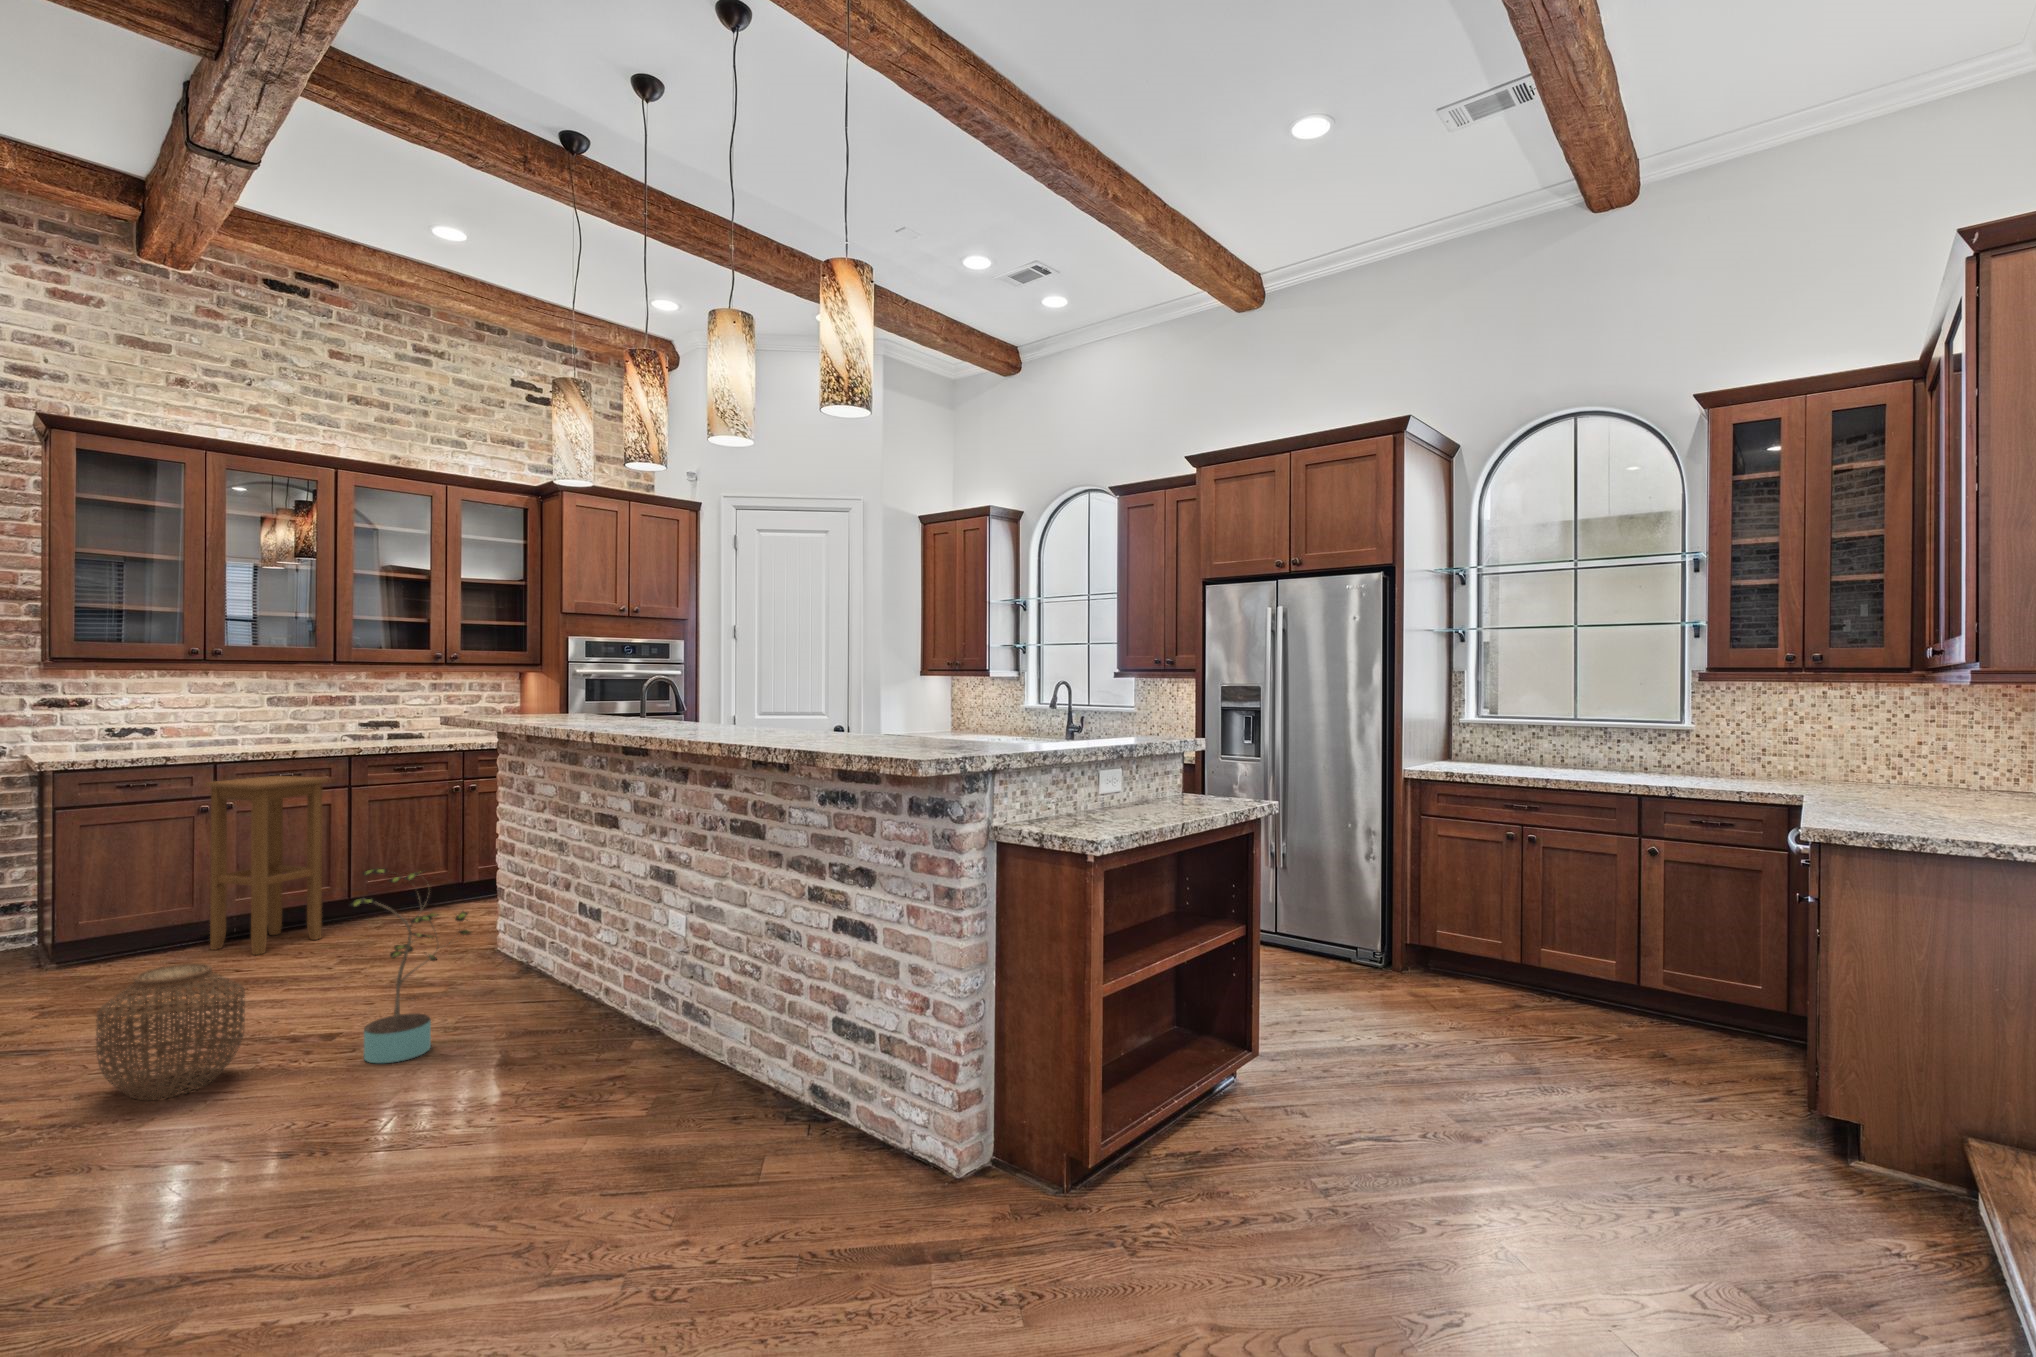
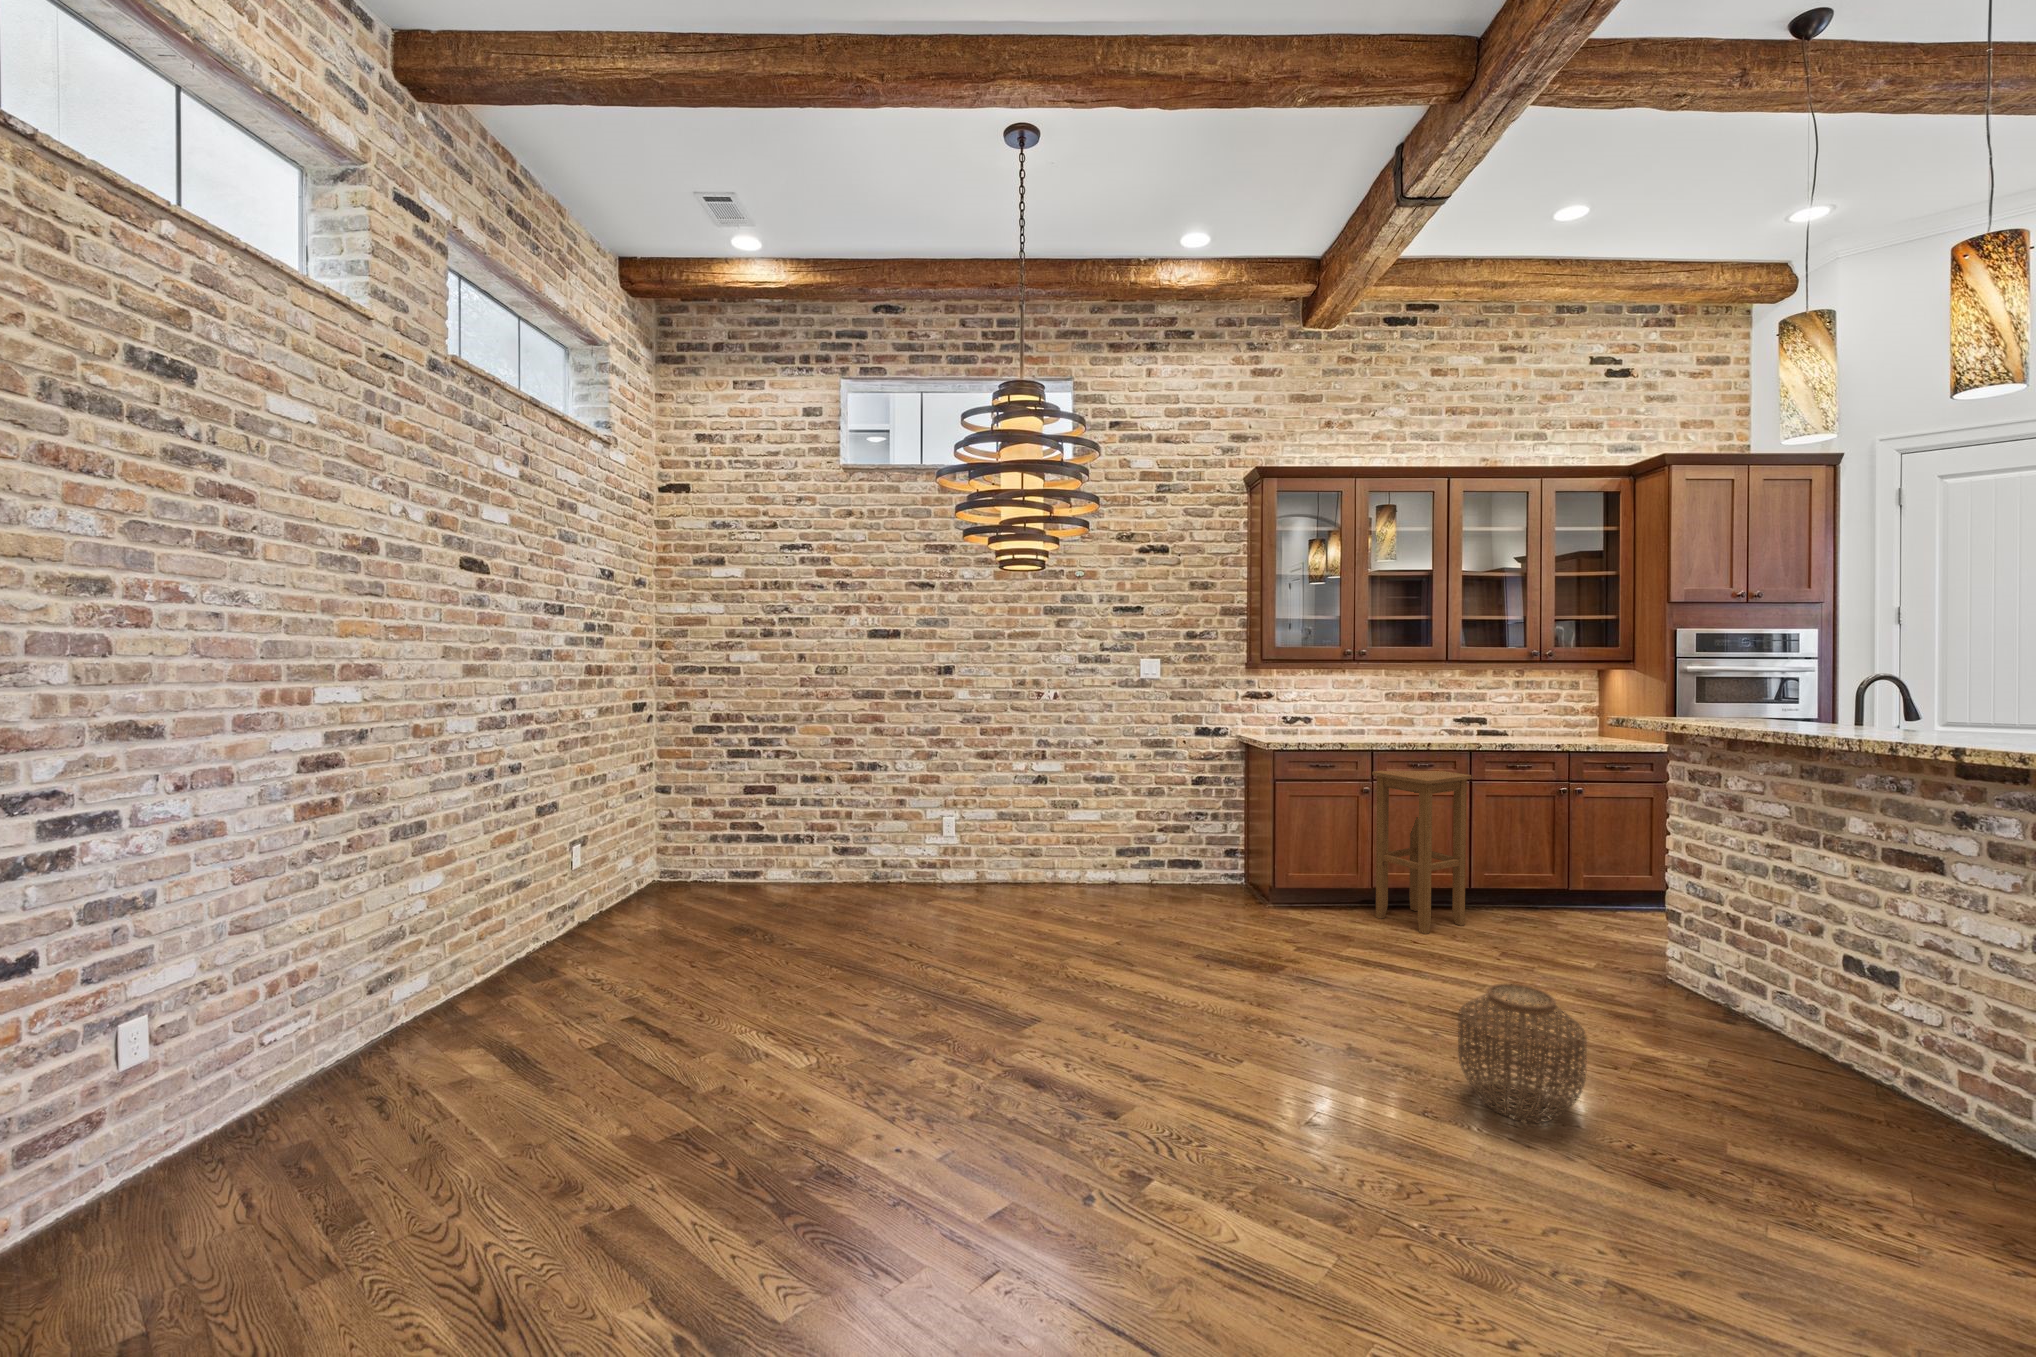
potted plant: present [349,868,471,1063] -> none [1691,919,1844,1154]

